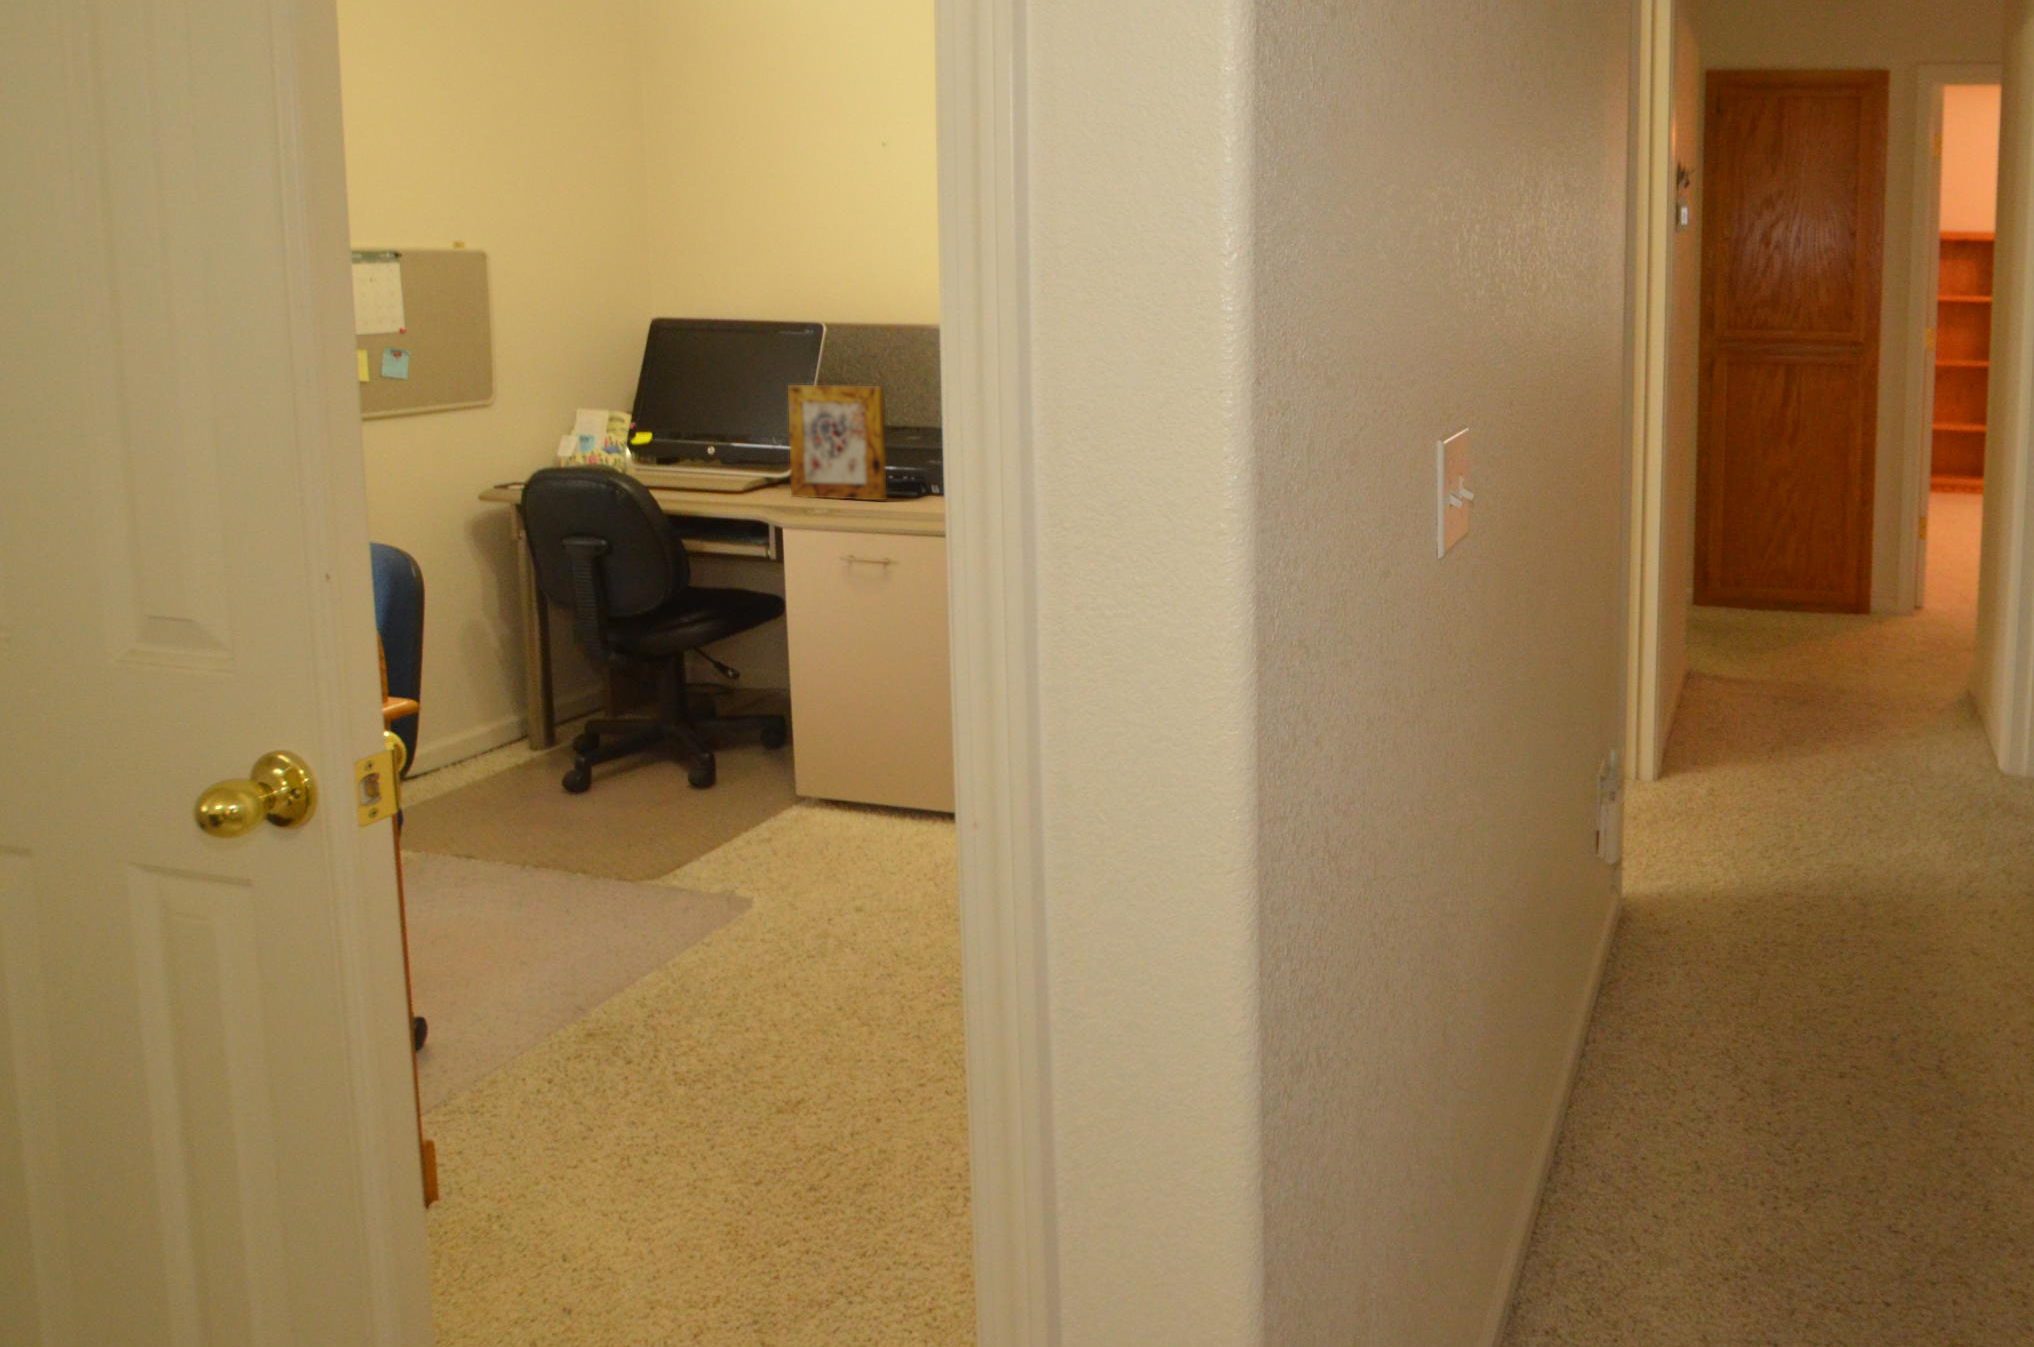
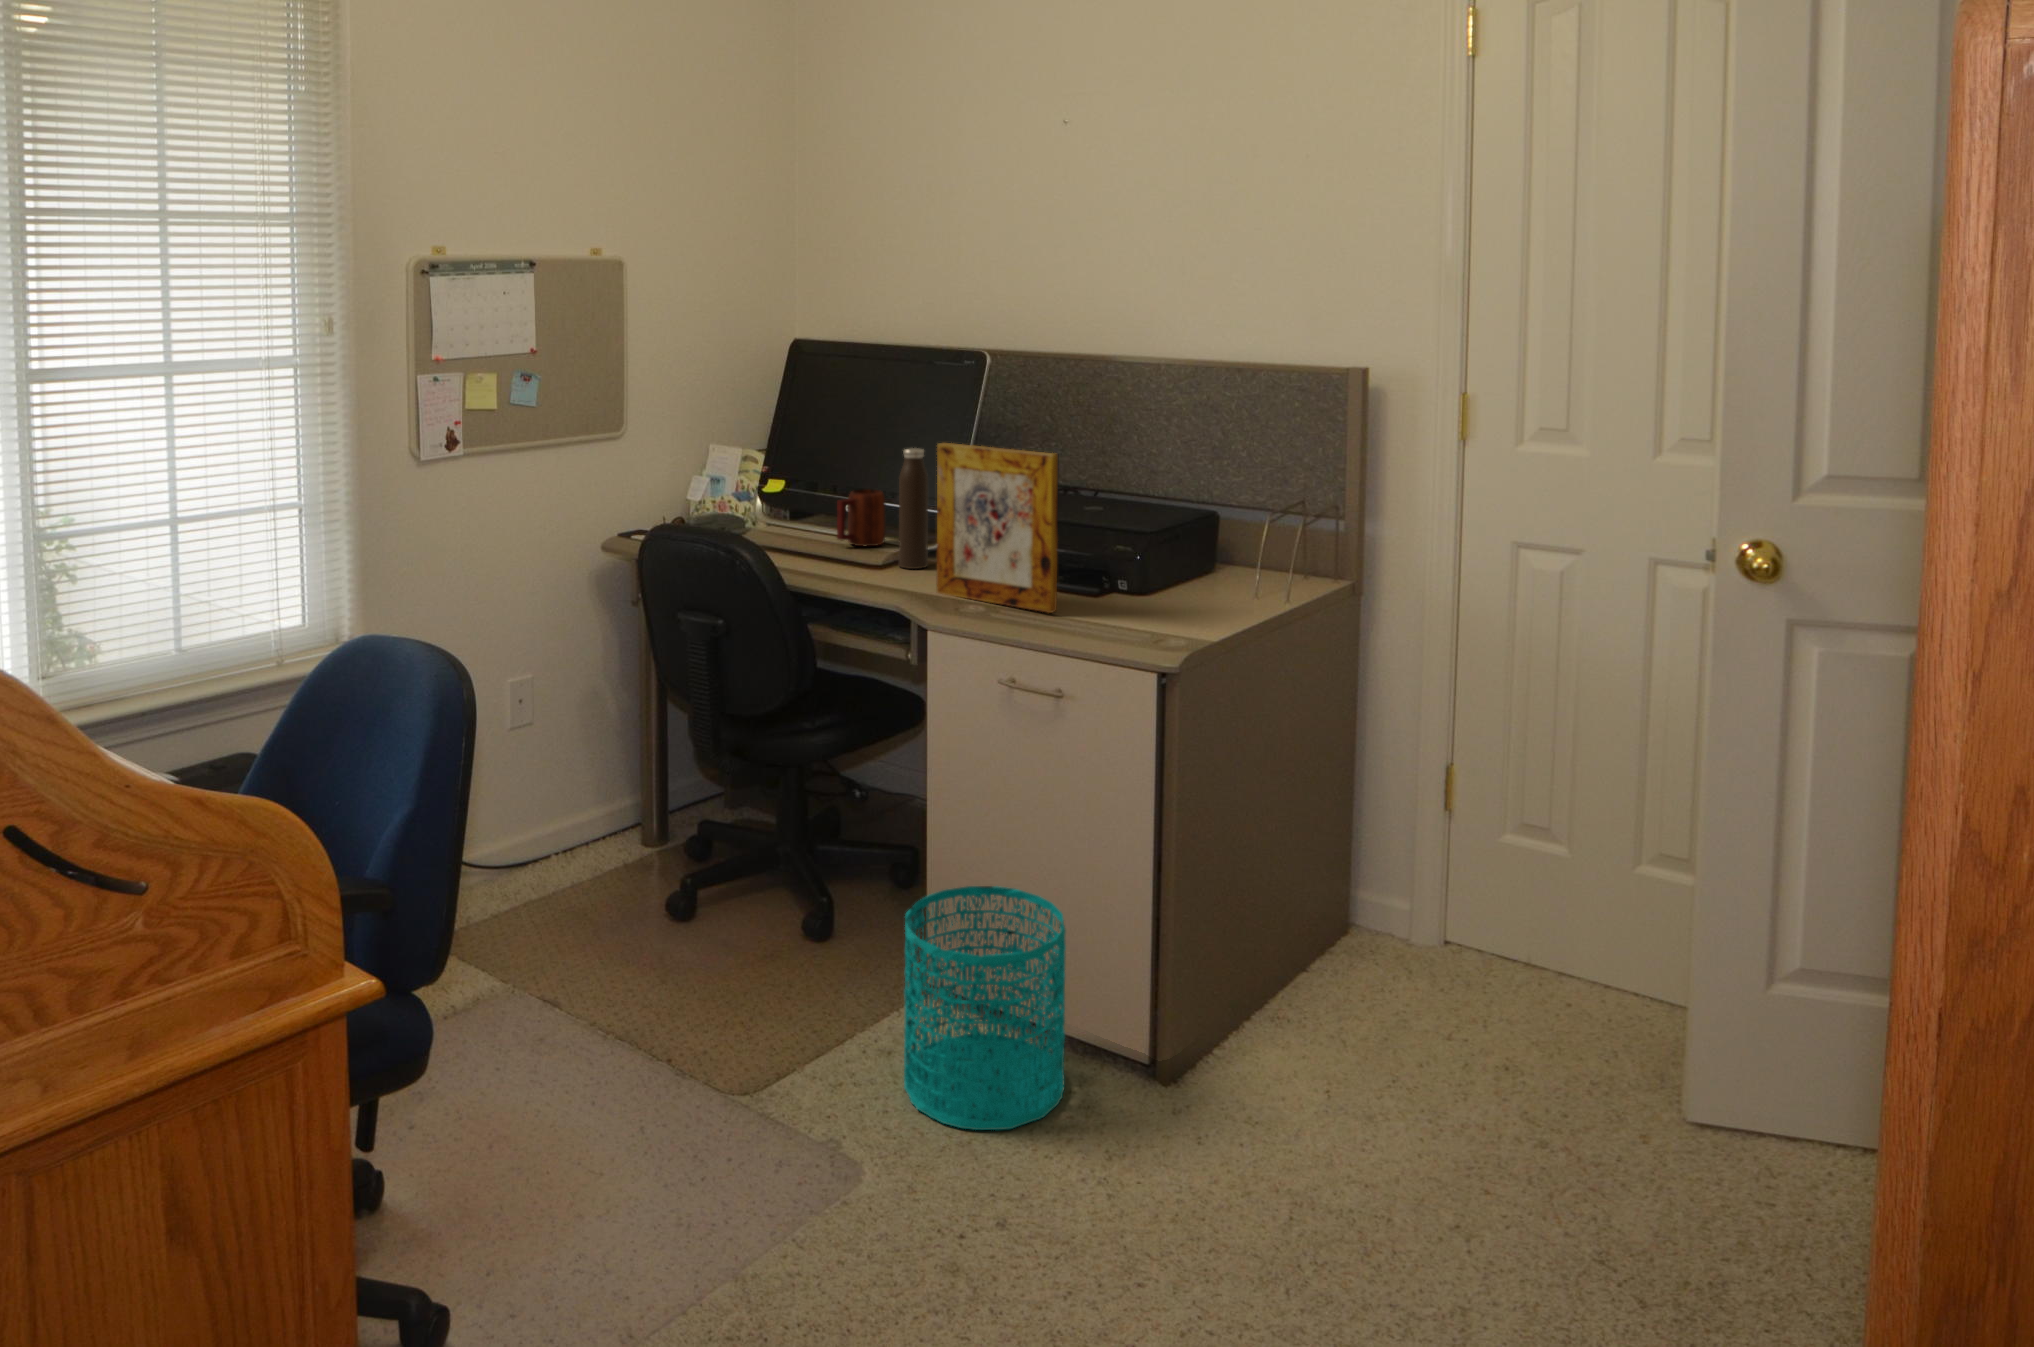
water bottle: none [757,396,784,486] -> present [899,448,928,569]
mug: none [703,434,747,478] -> present [837,489,886,546]
wastebasket: none [771,695,899,850] -> present [904,886,1066,1130]

